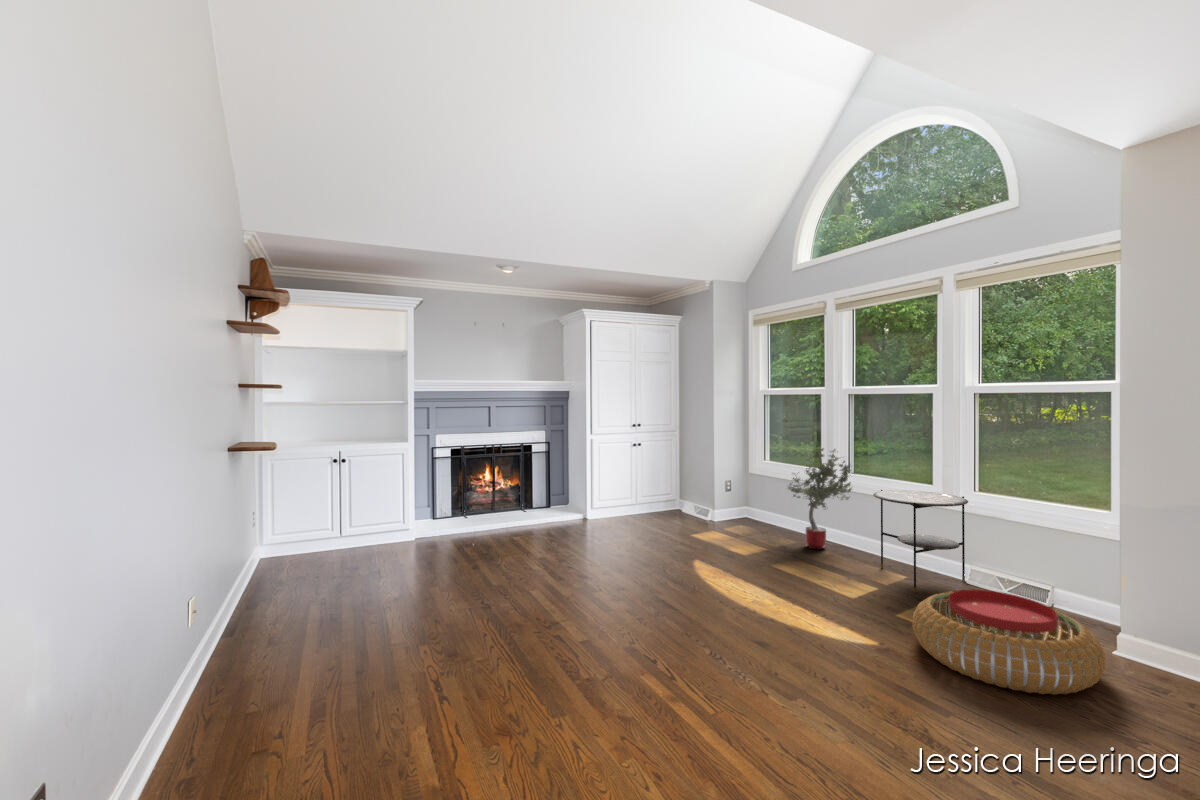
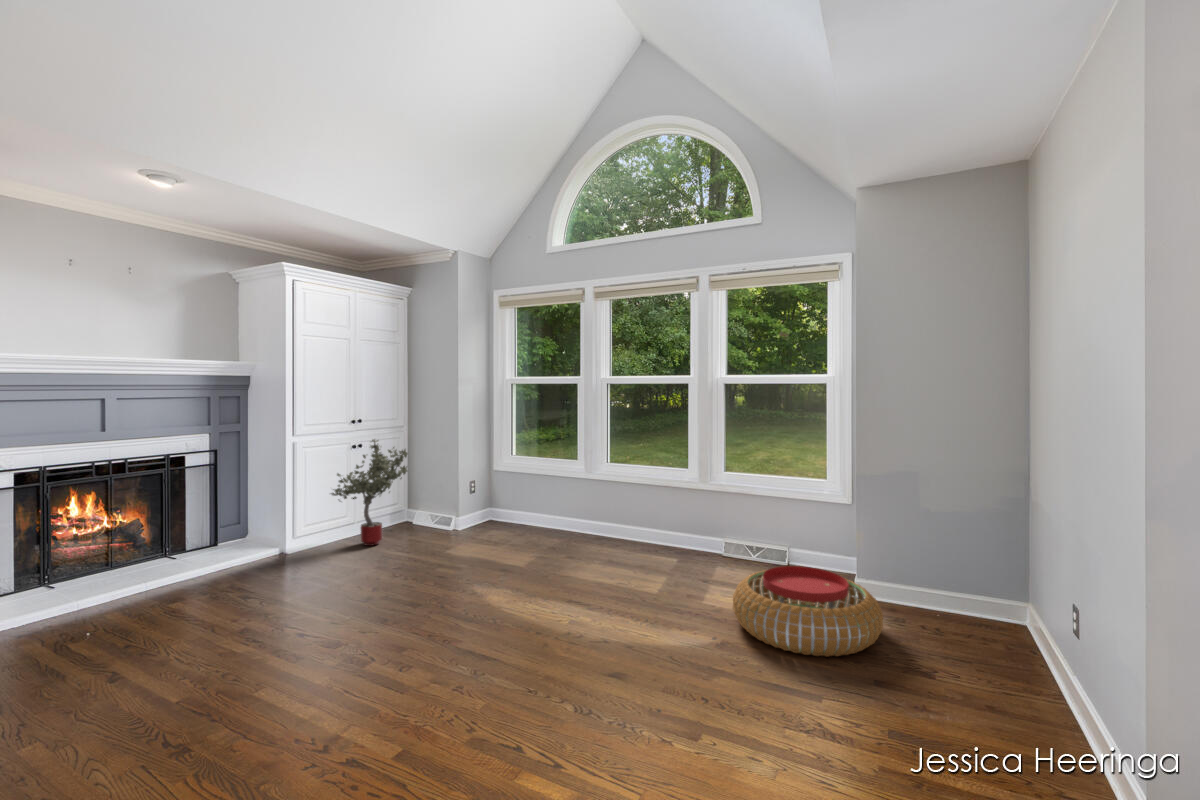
potted tree: present [788,448,854,549] -> present [331,439,408,546]
side table: present [873,490,968,592] -> none [650,478,729,577]

